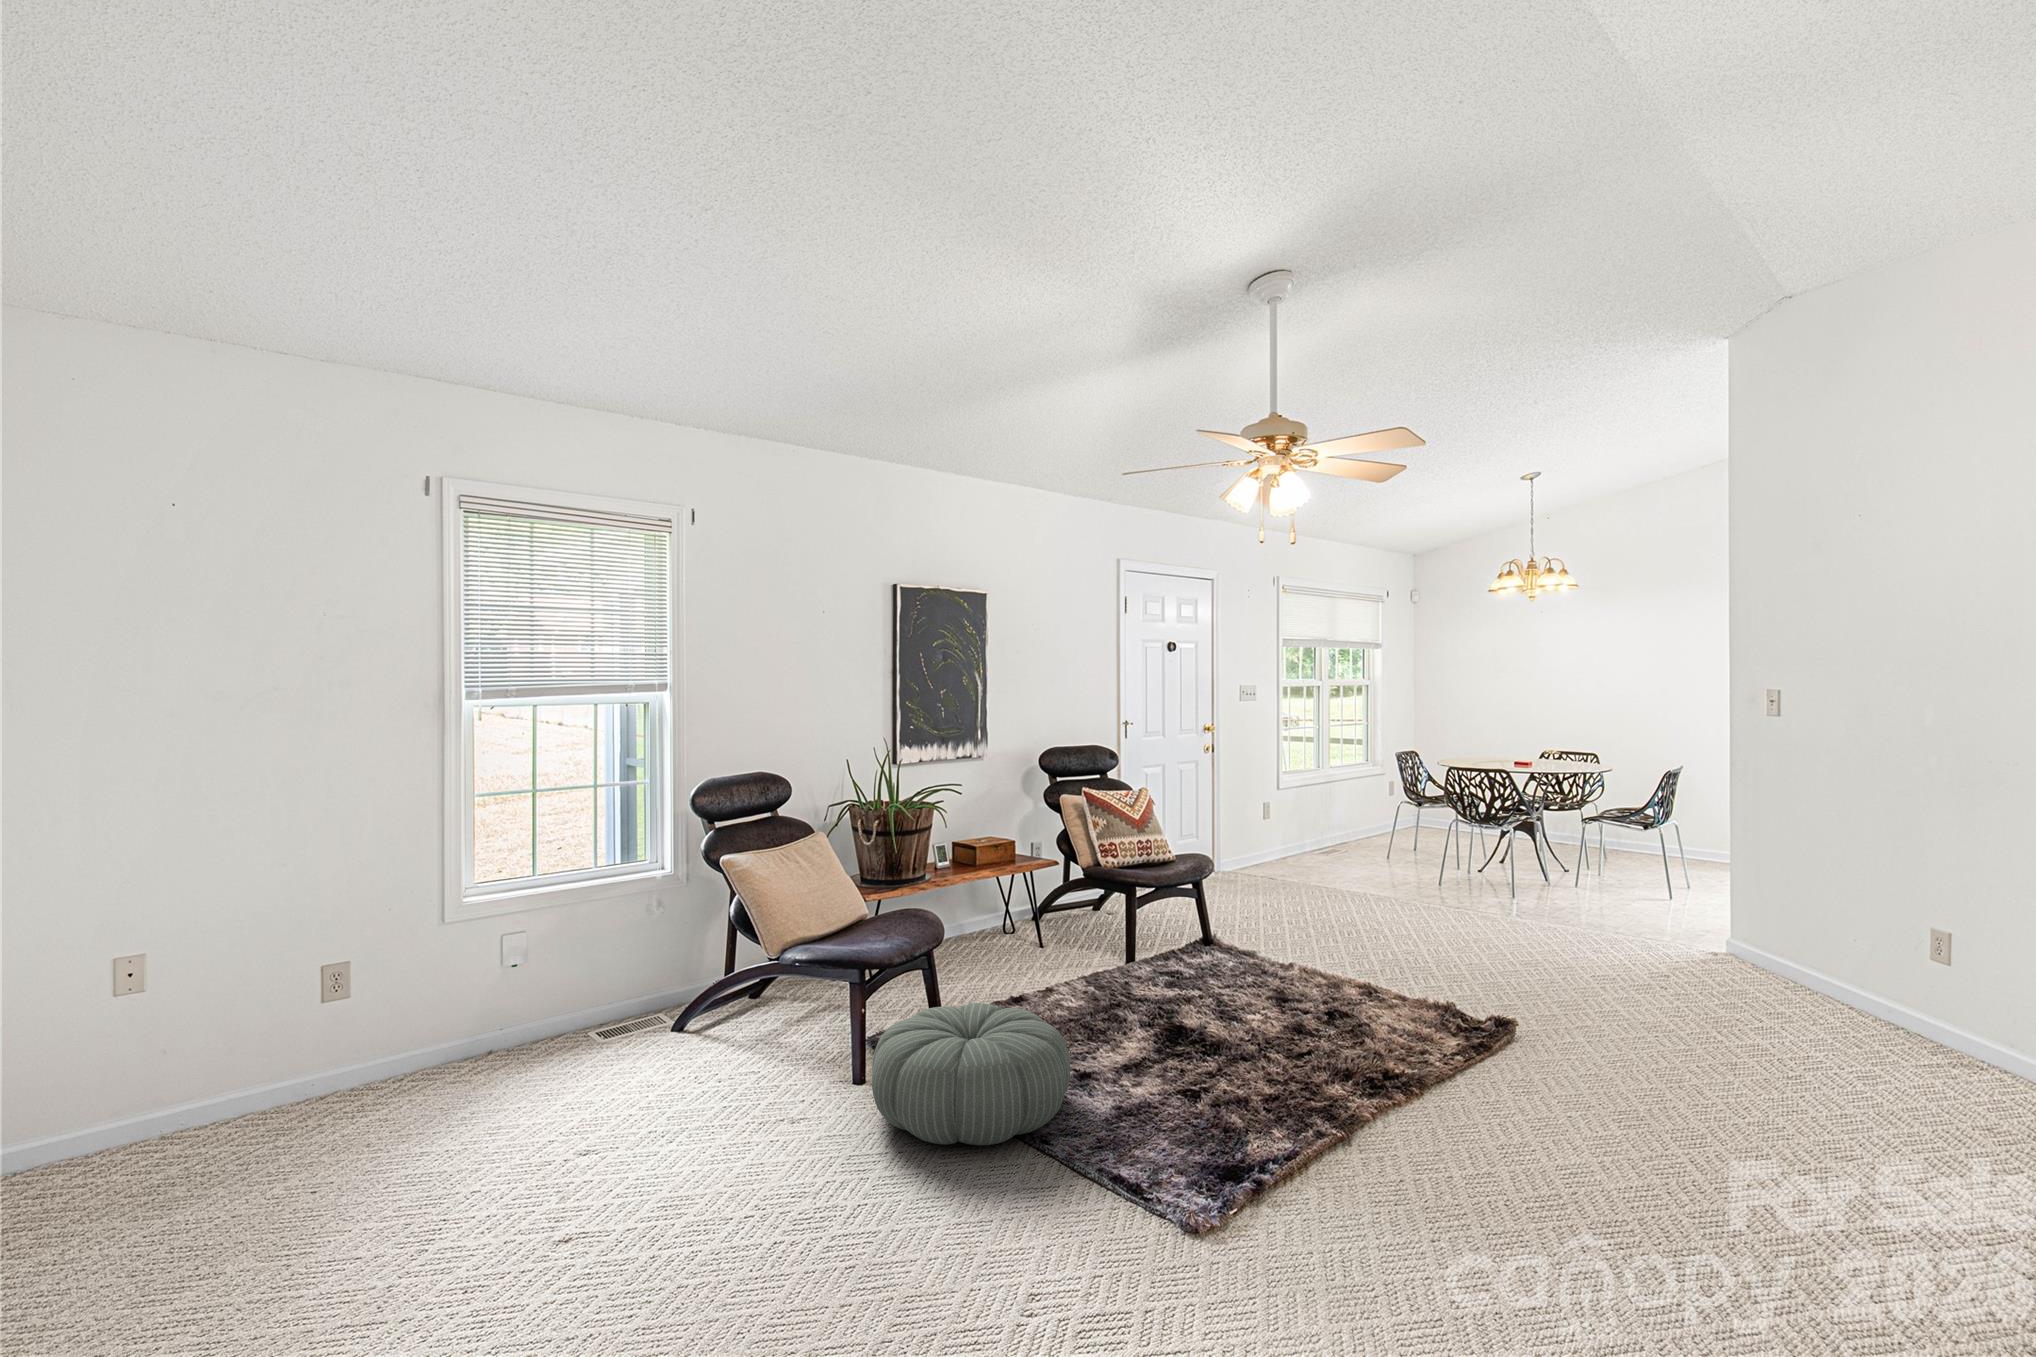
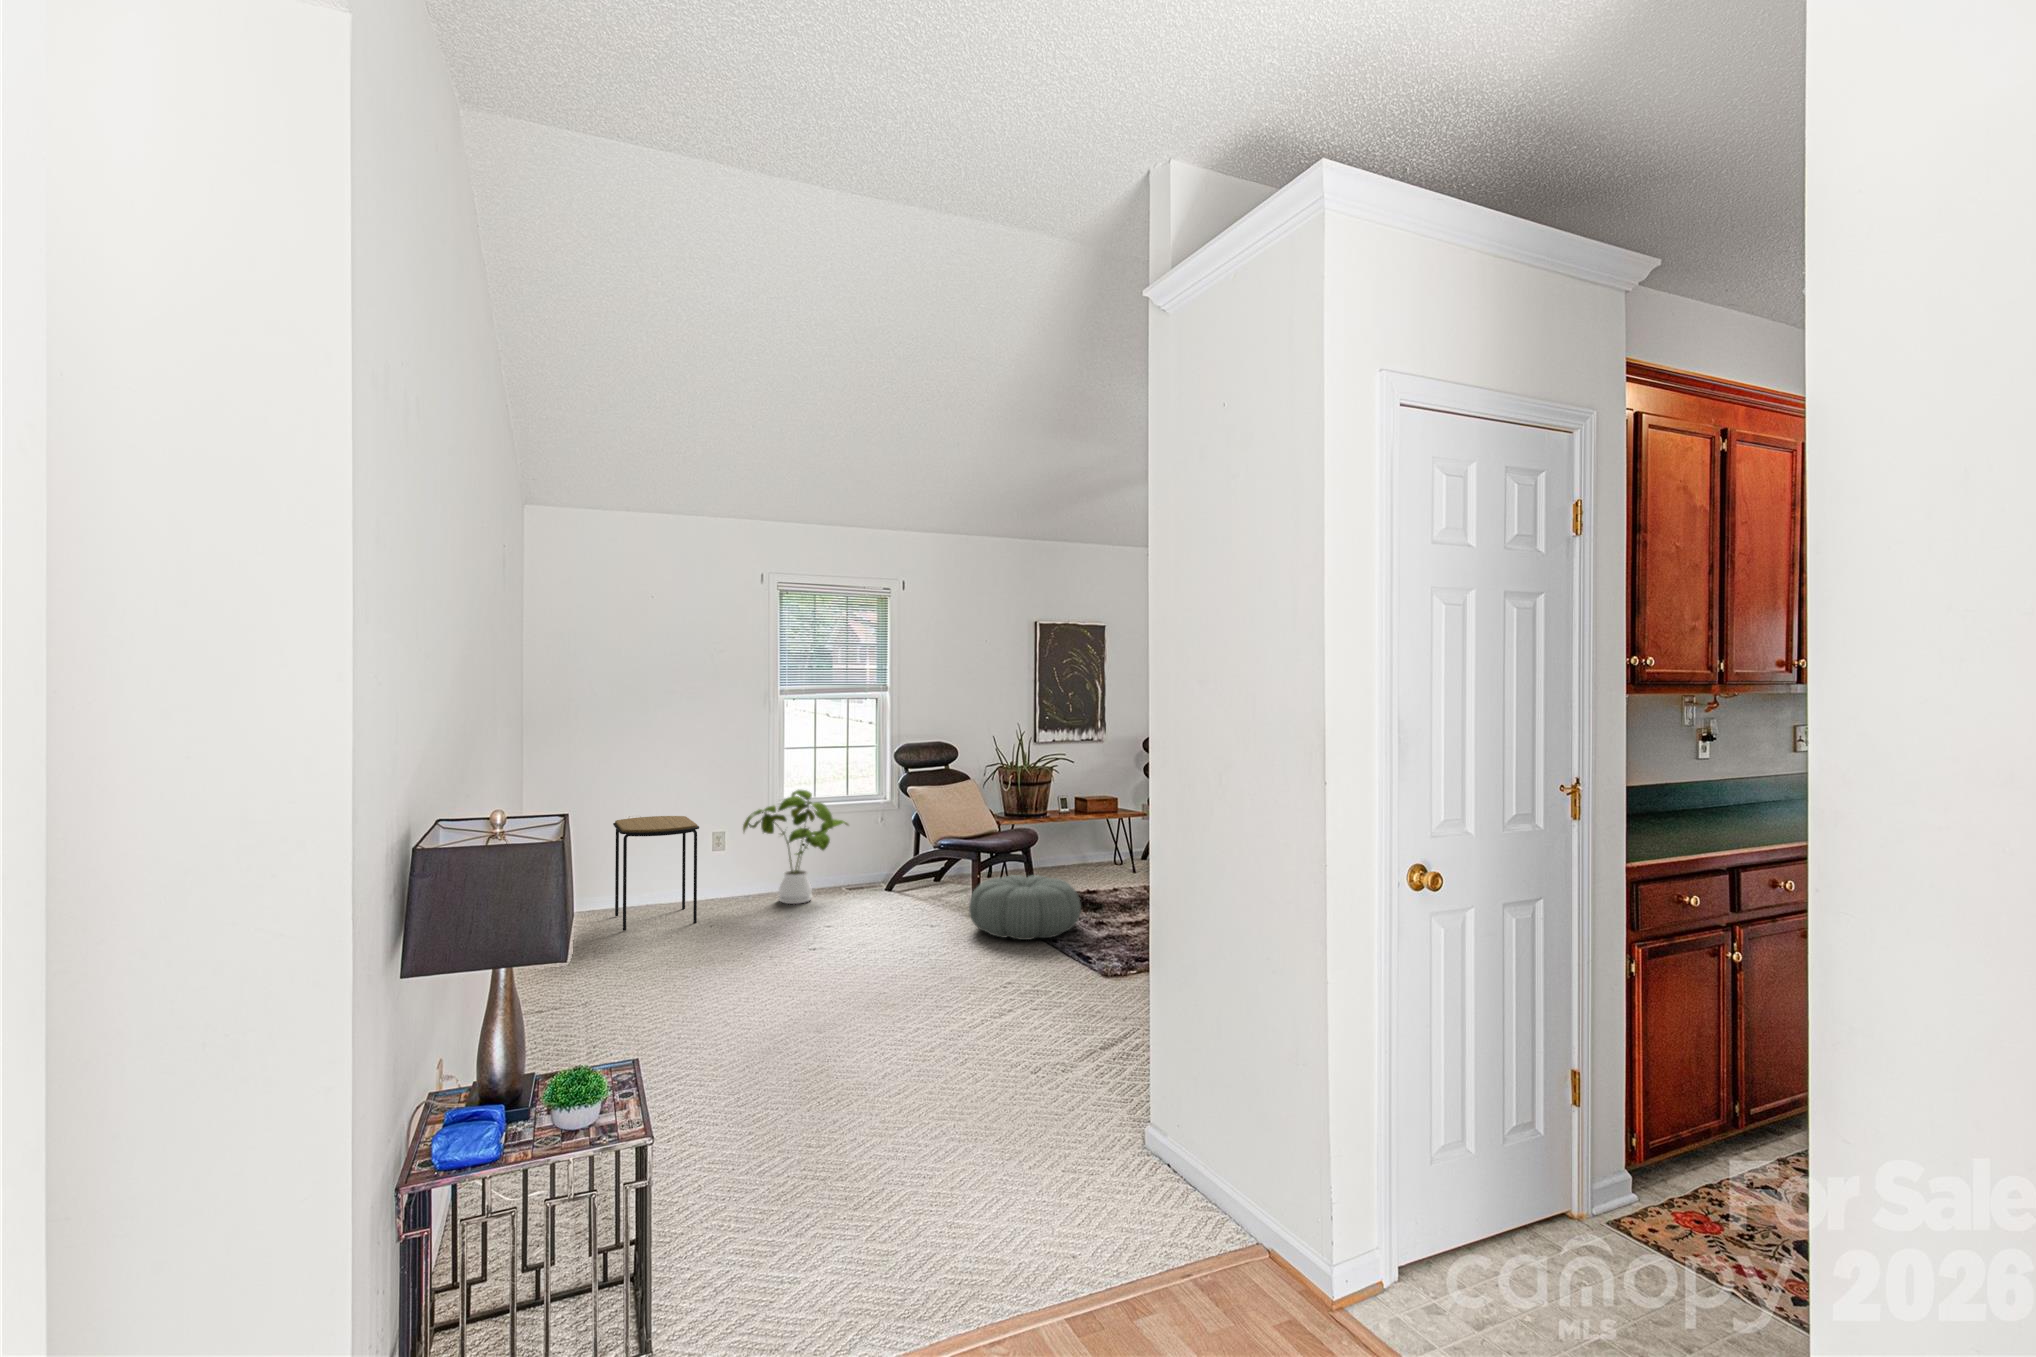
house plant: none [389,874,607,1092] -> present [743,790,848,904]
side table: none [55,947,279,1248] -> present [613,816,699,931]

